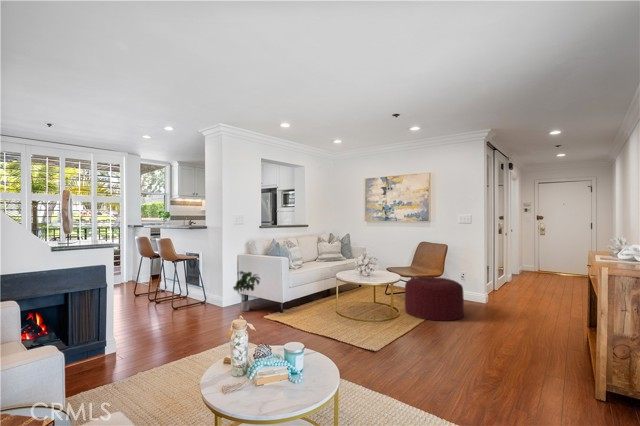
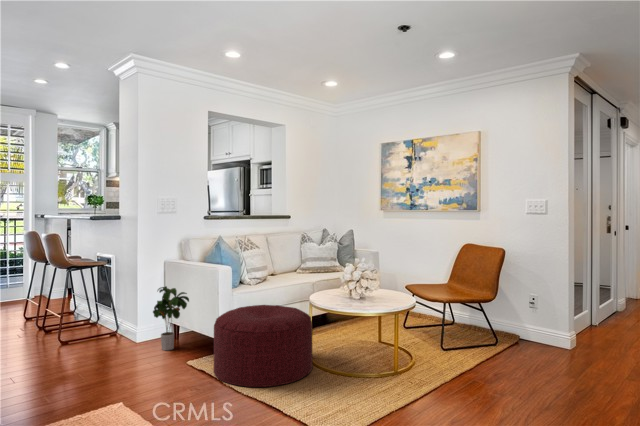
ottoman: present [405,277,464,321] -> present [214,305,313,387]

